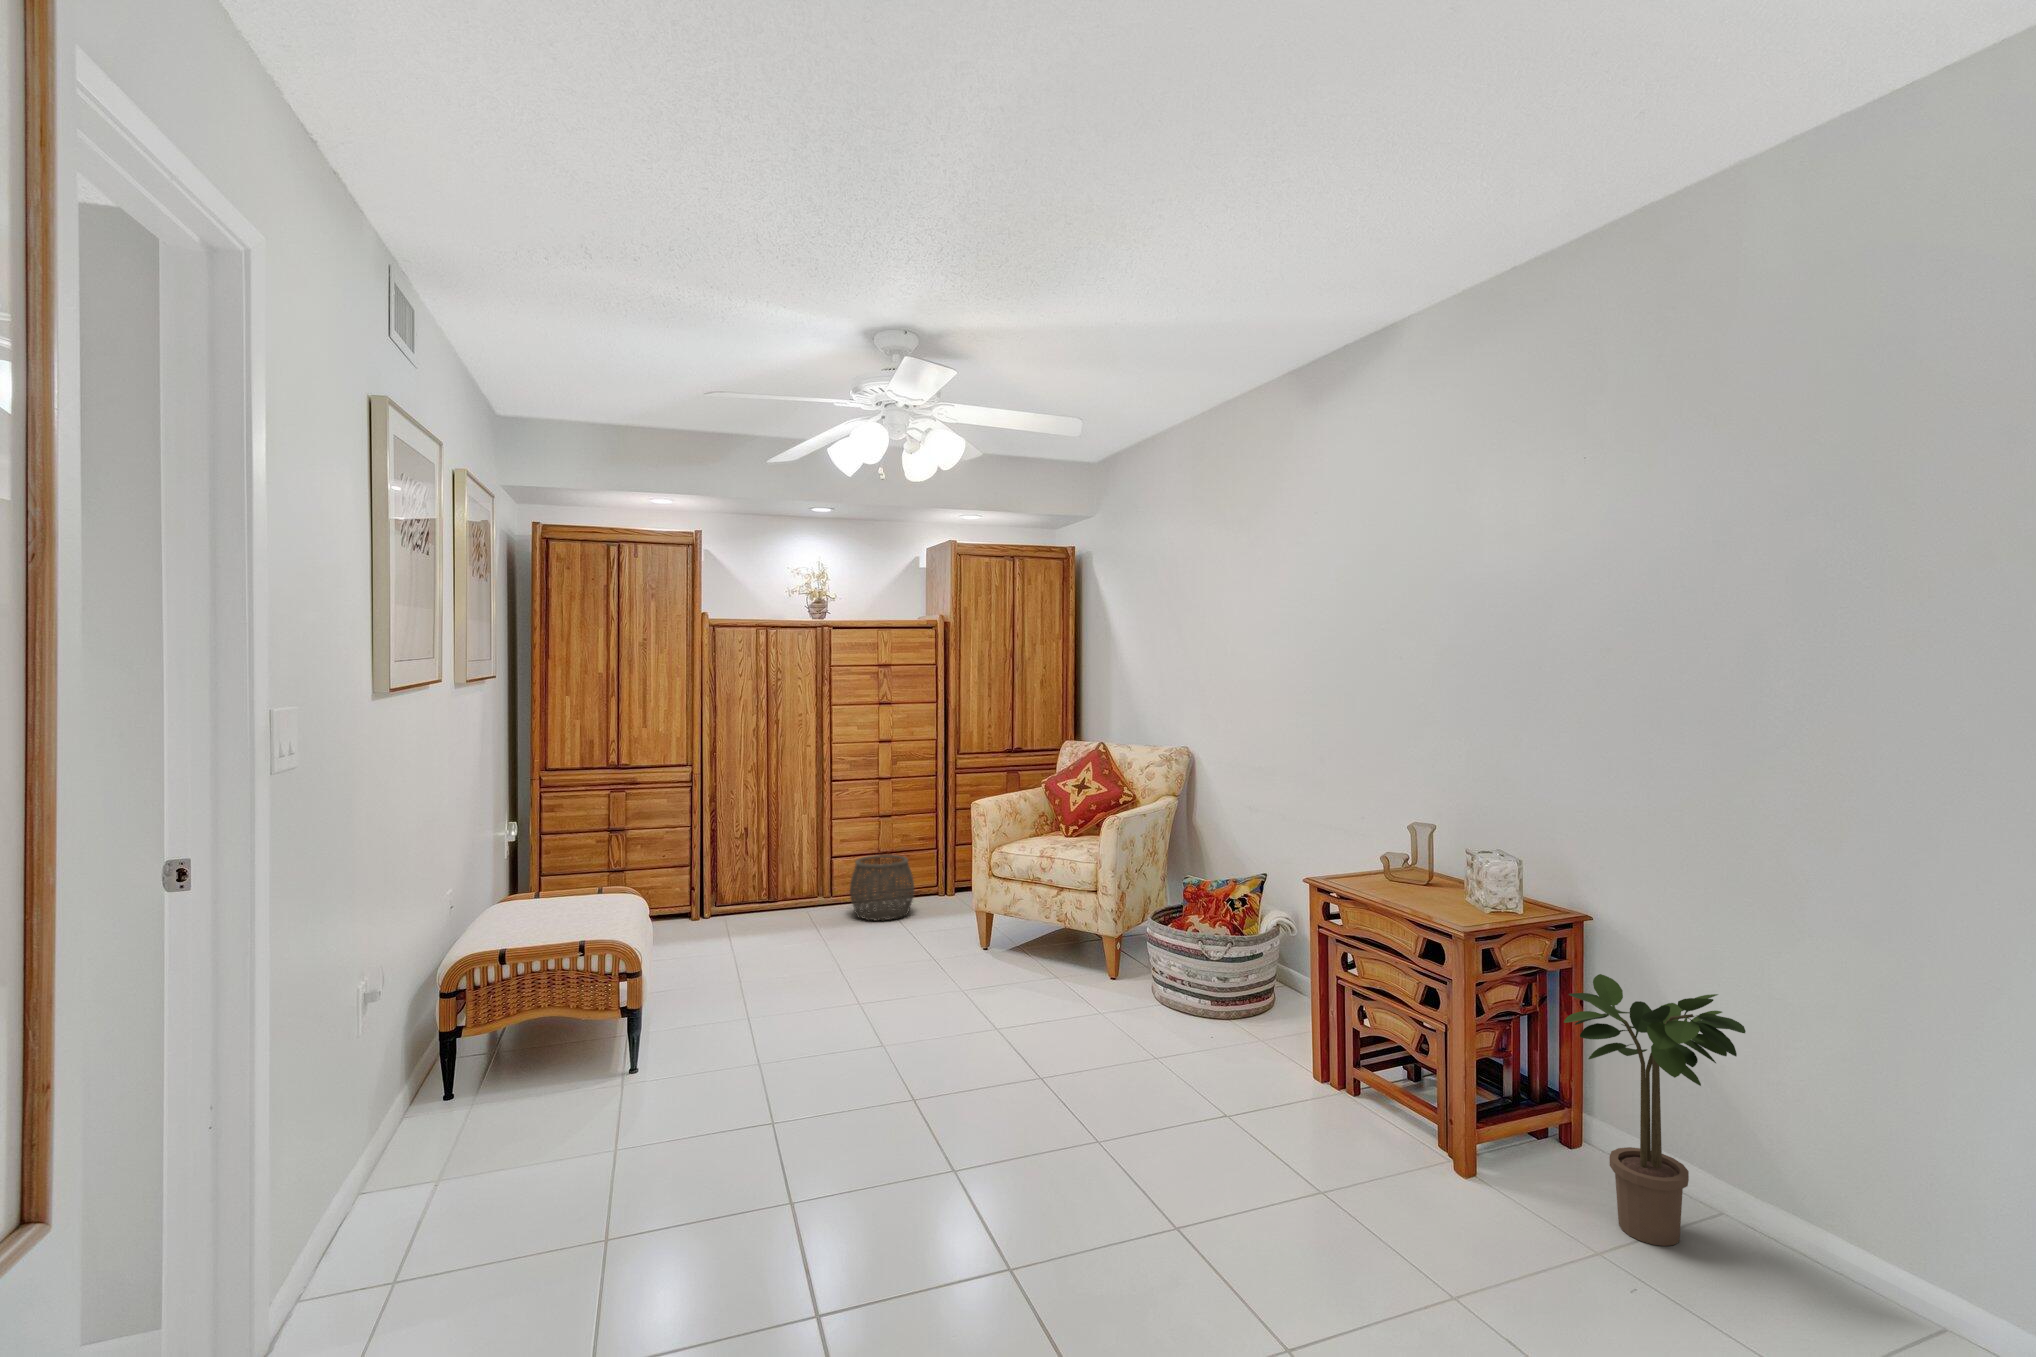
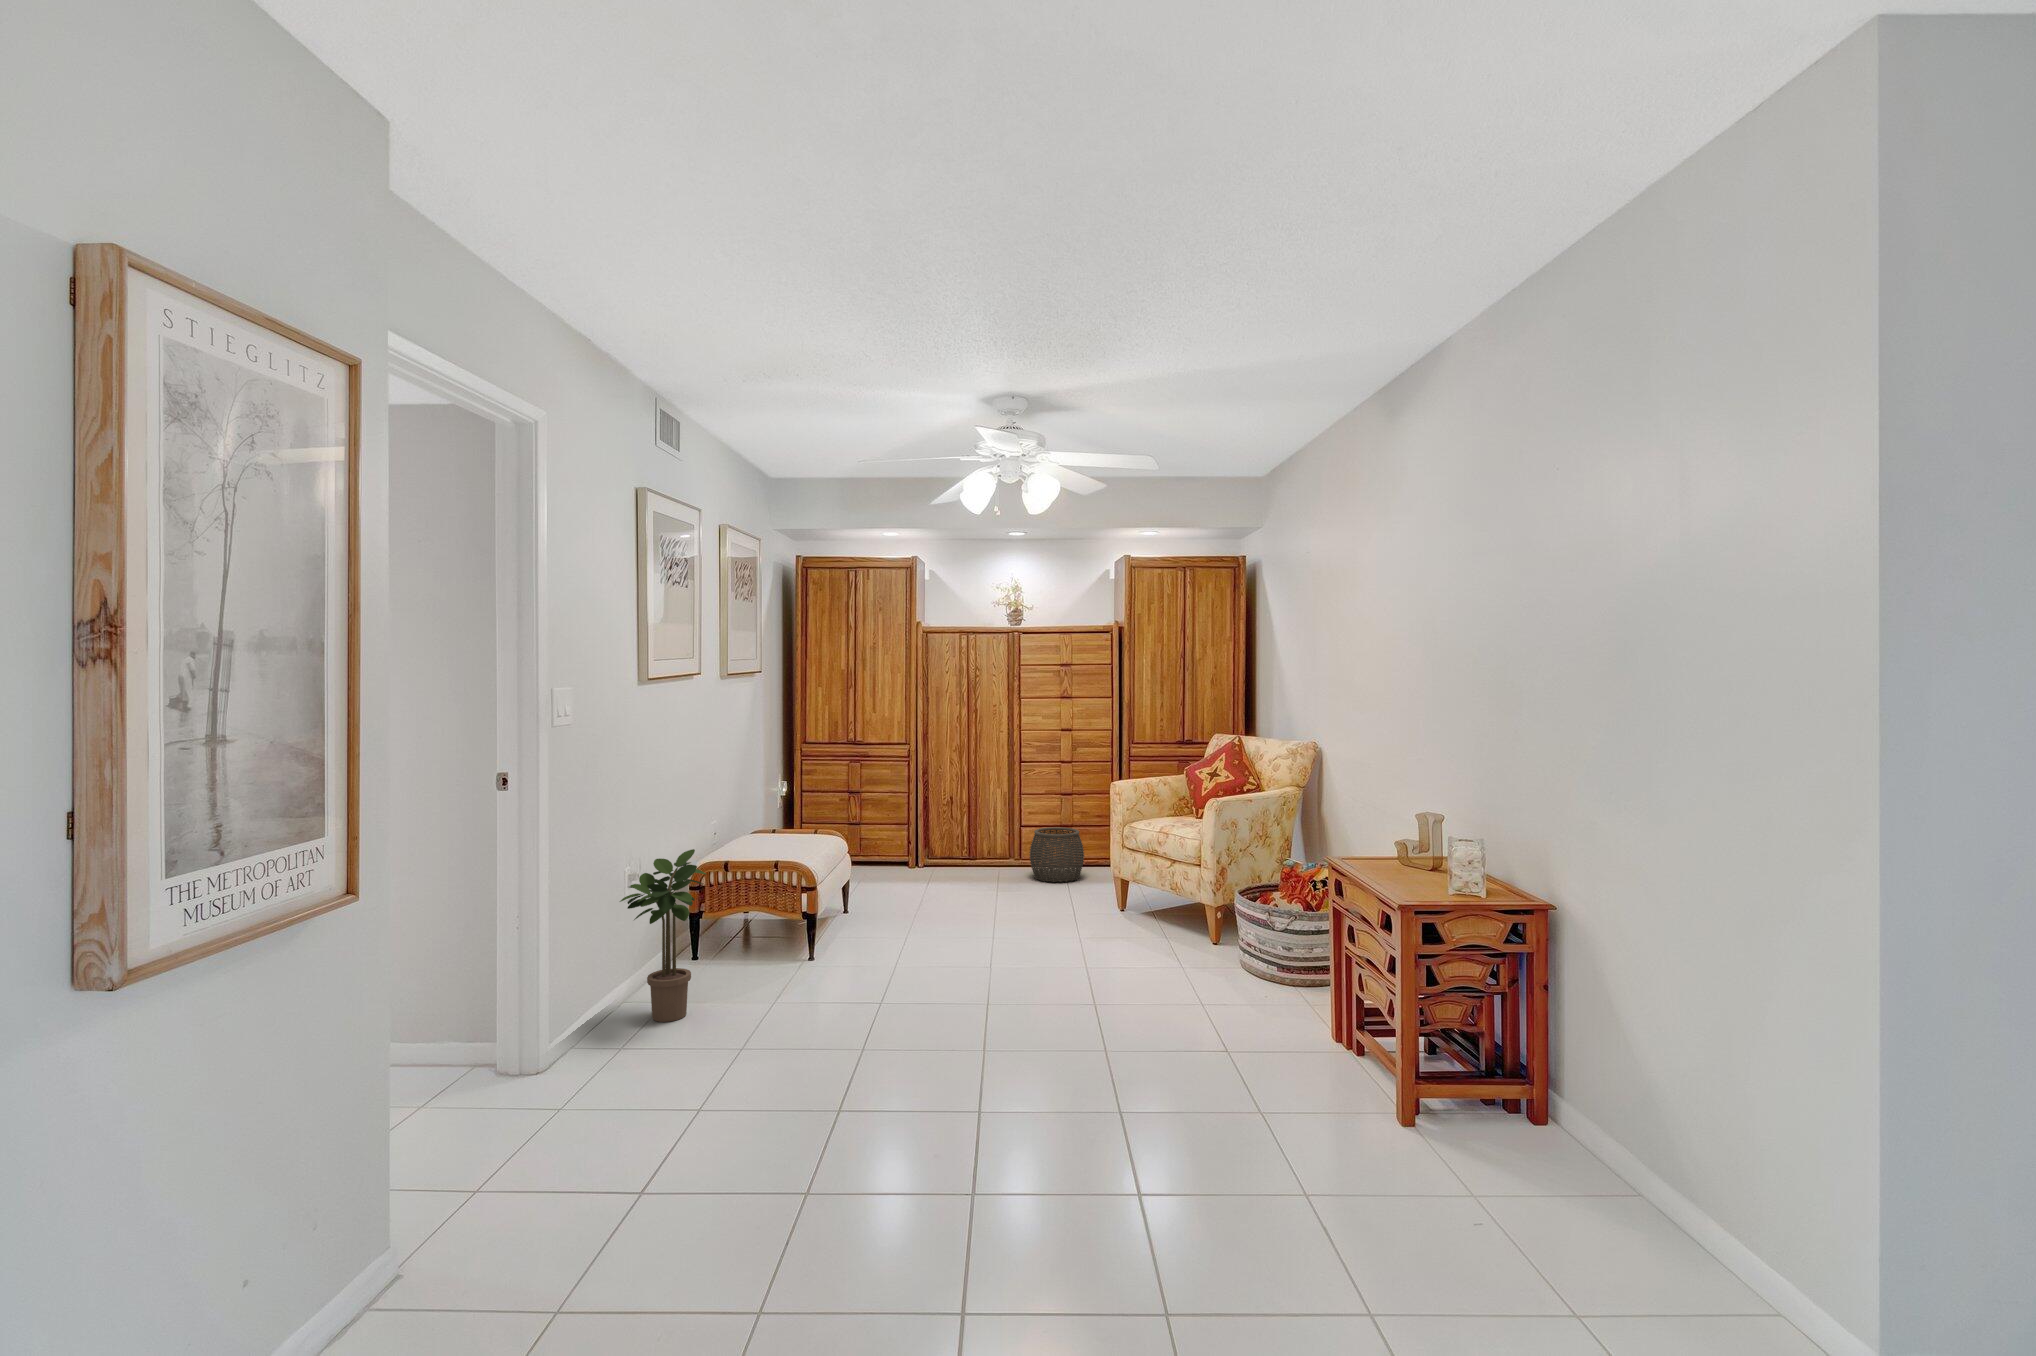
potted plant: present [1564,974,1746,1246] -> present [620,849,706,1022]

